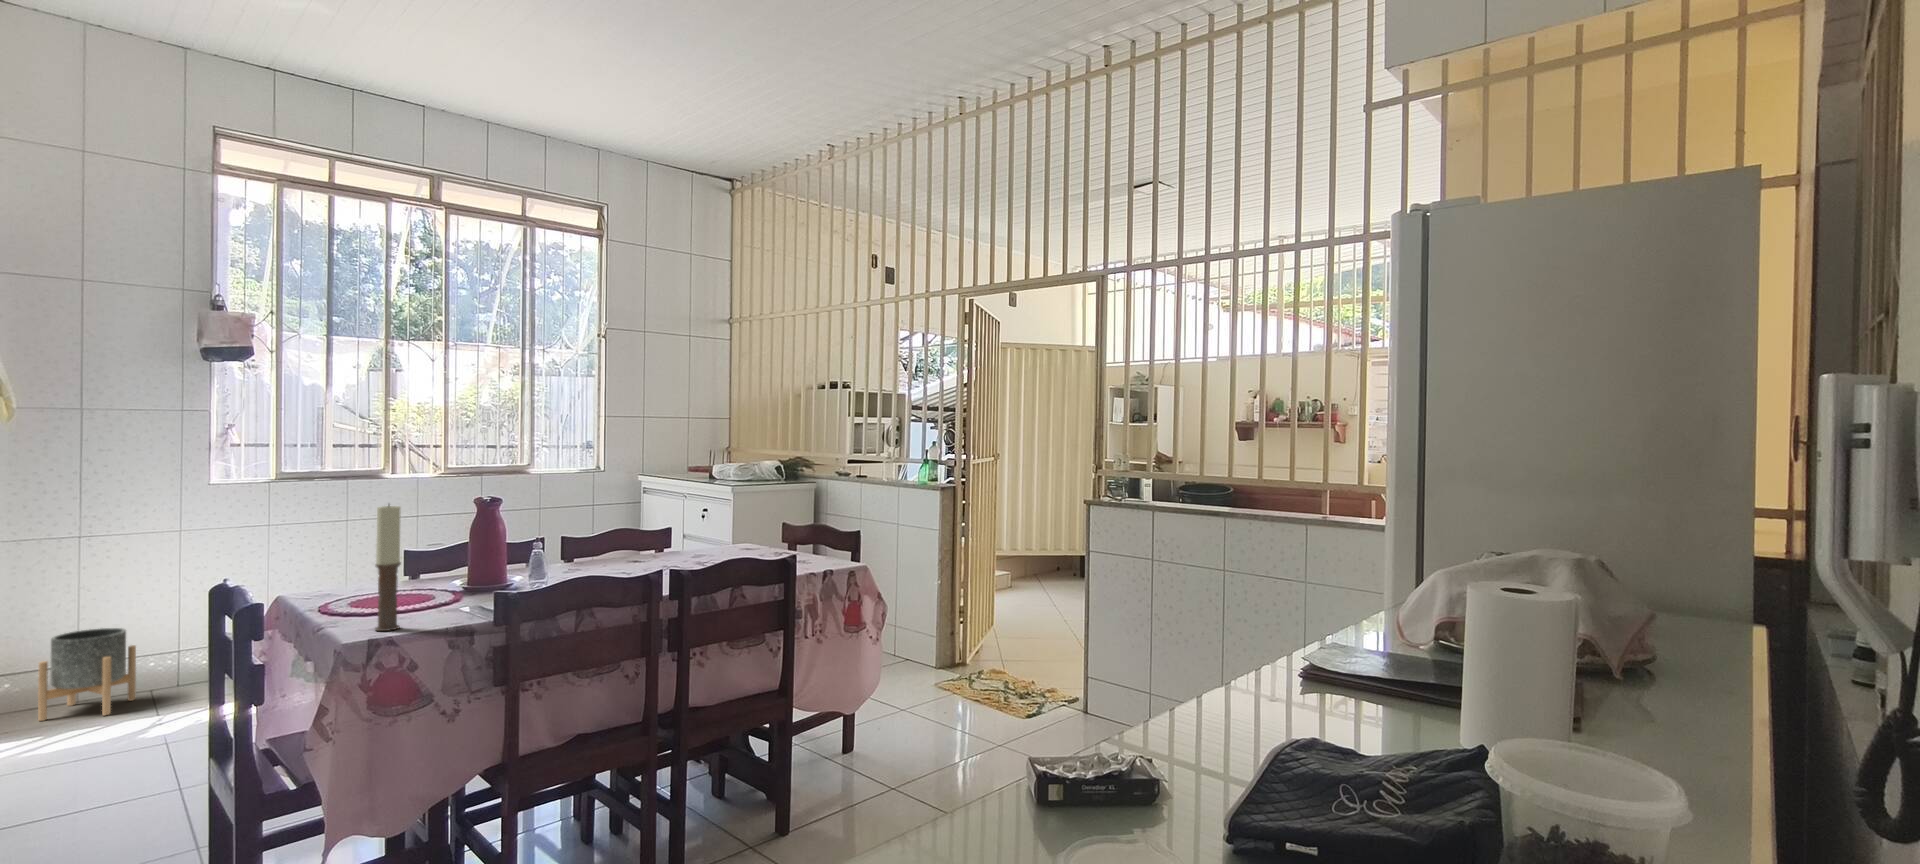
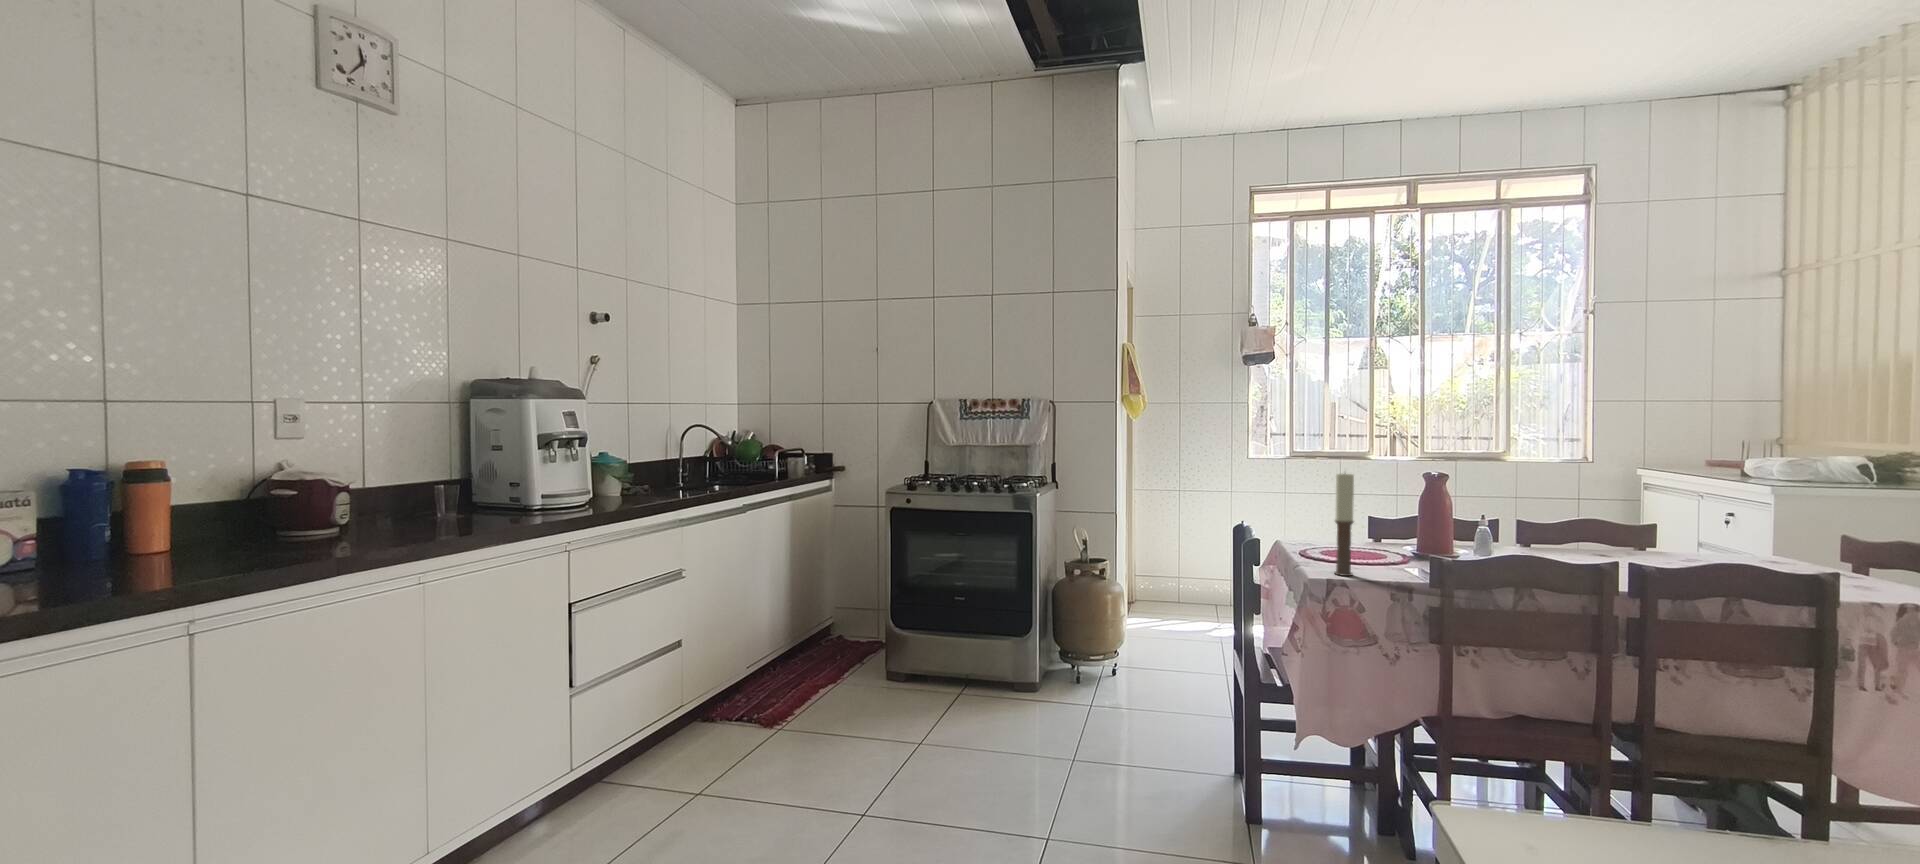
planter: present [38,628,136,721] -> none [1157,553,1205,614]

